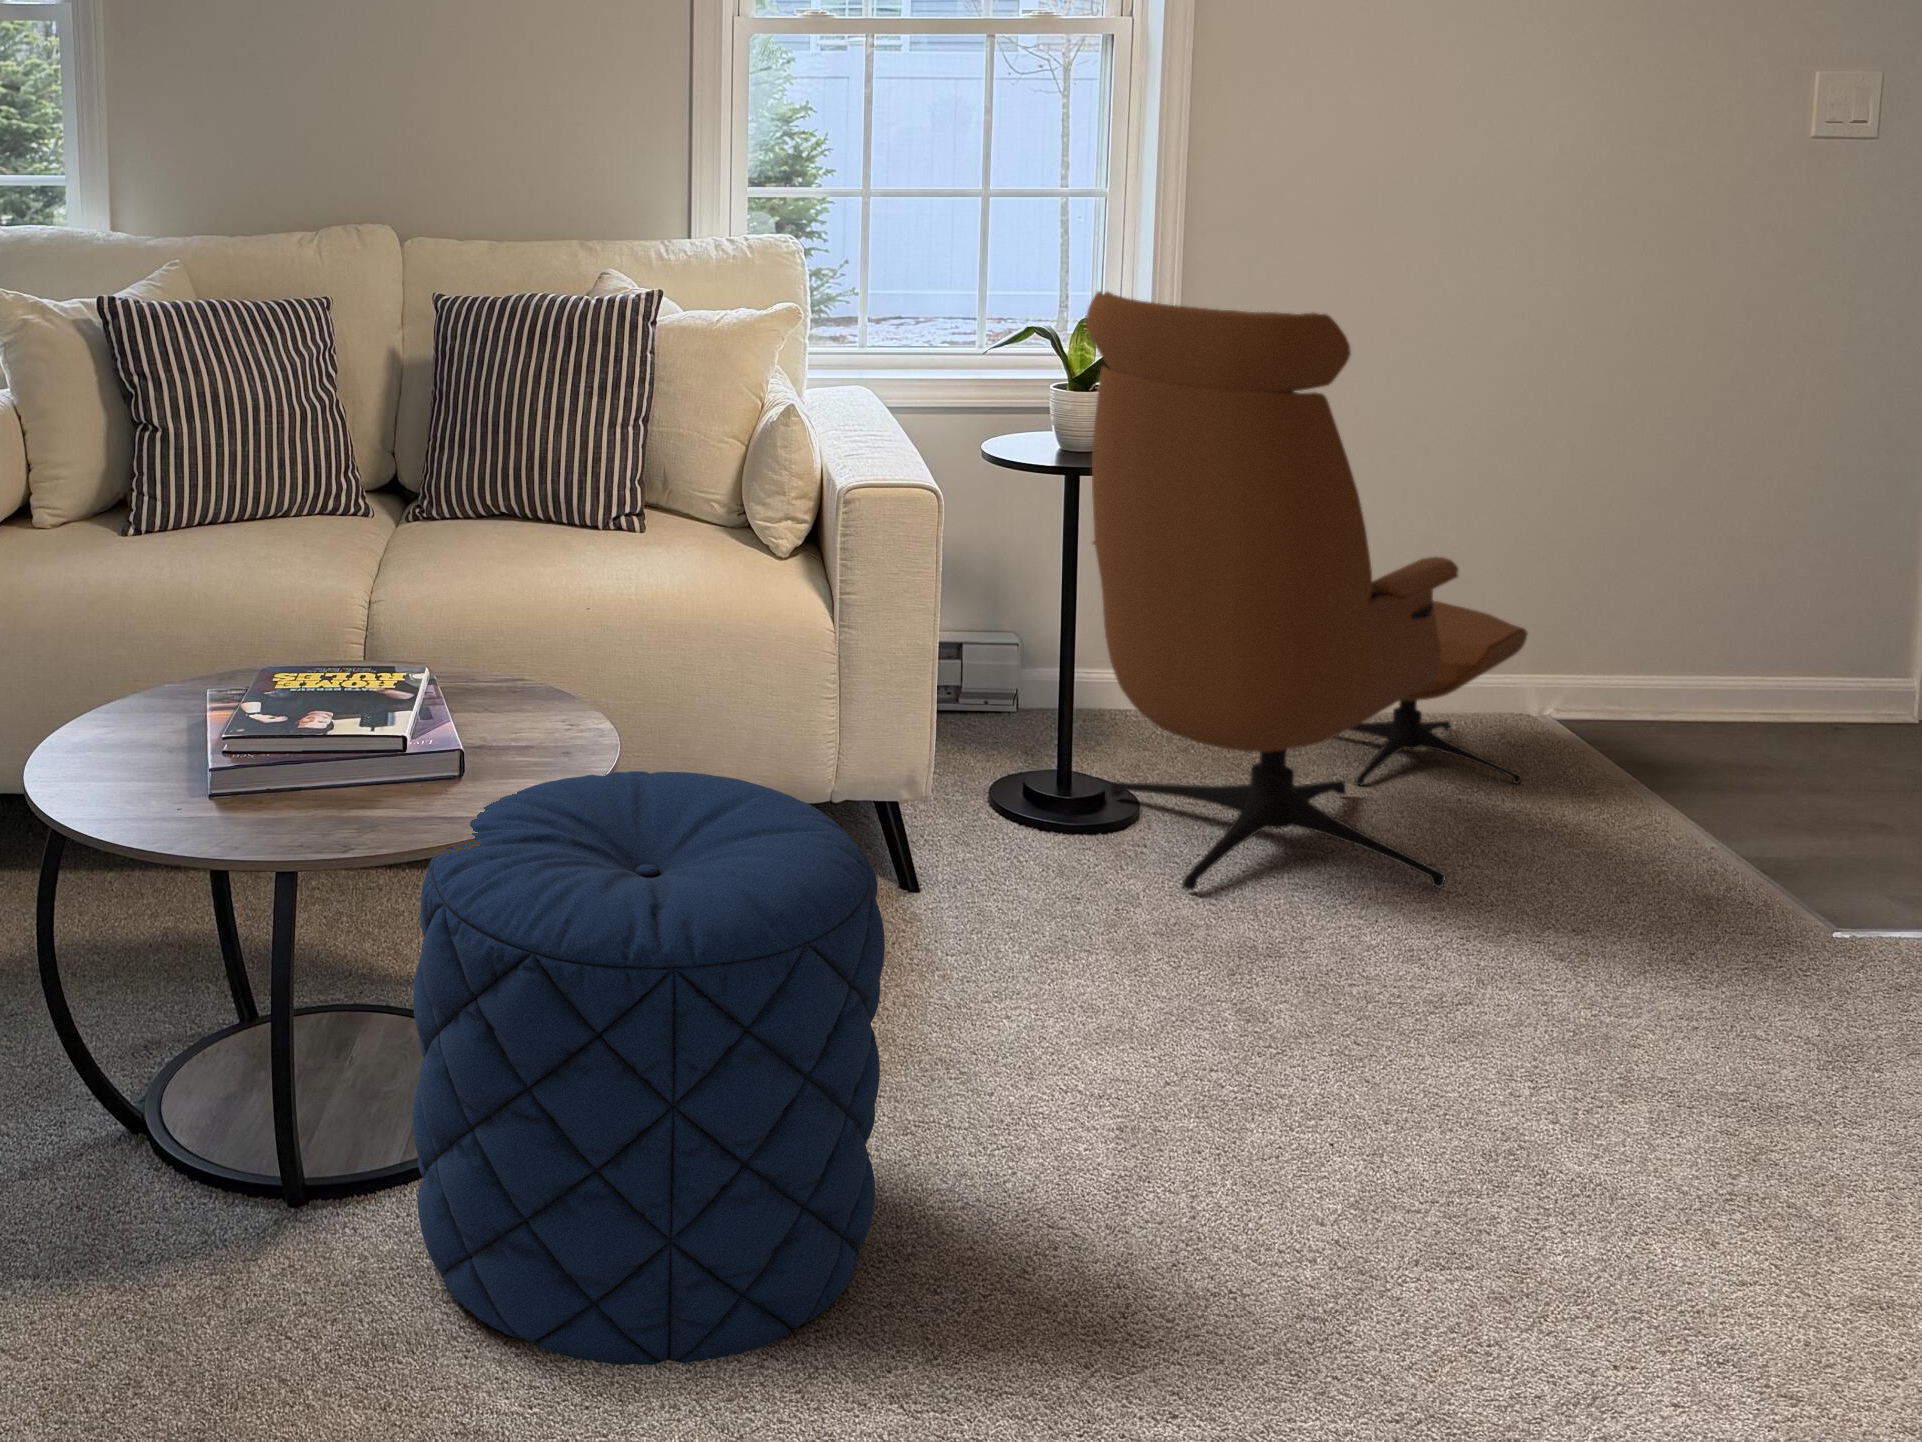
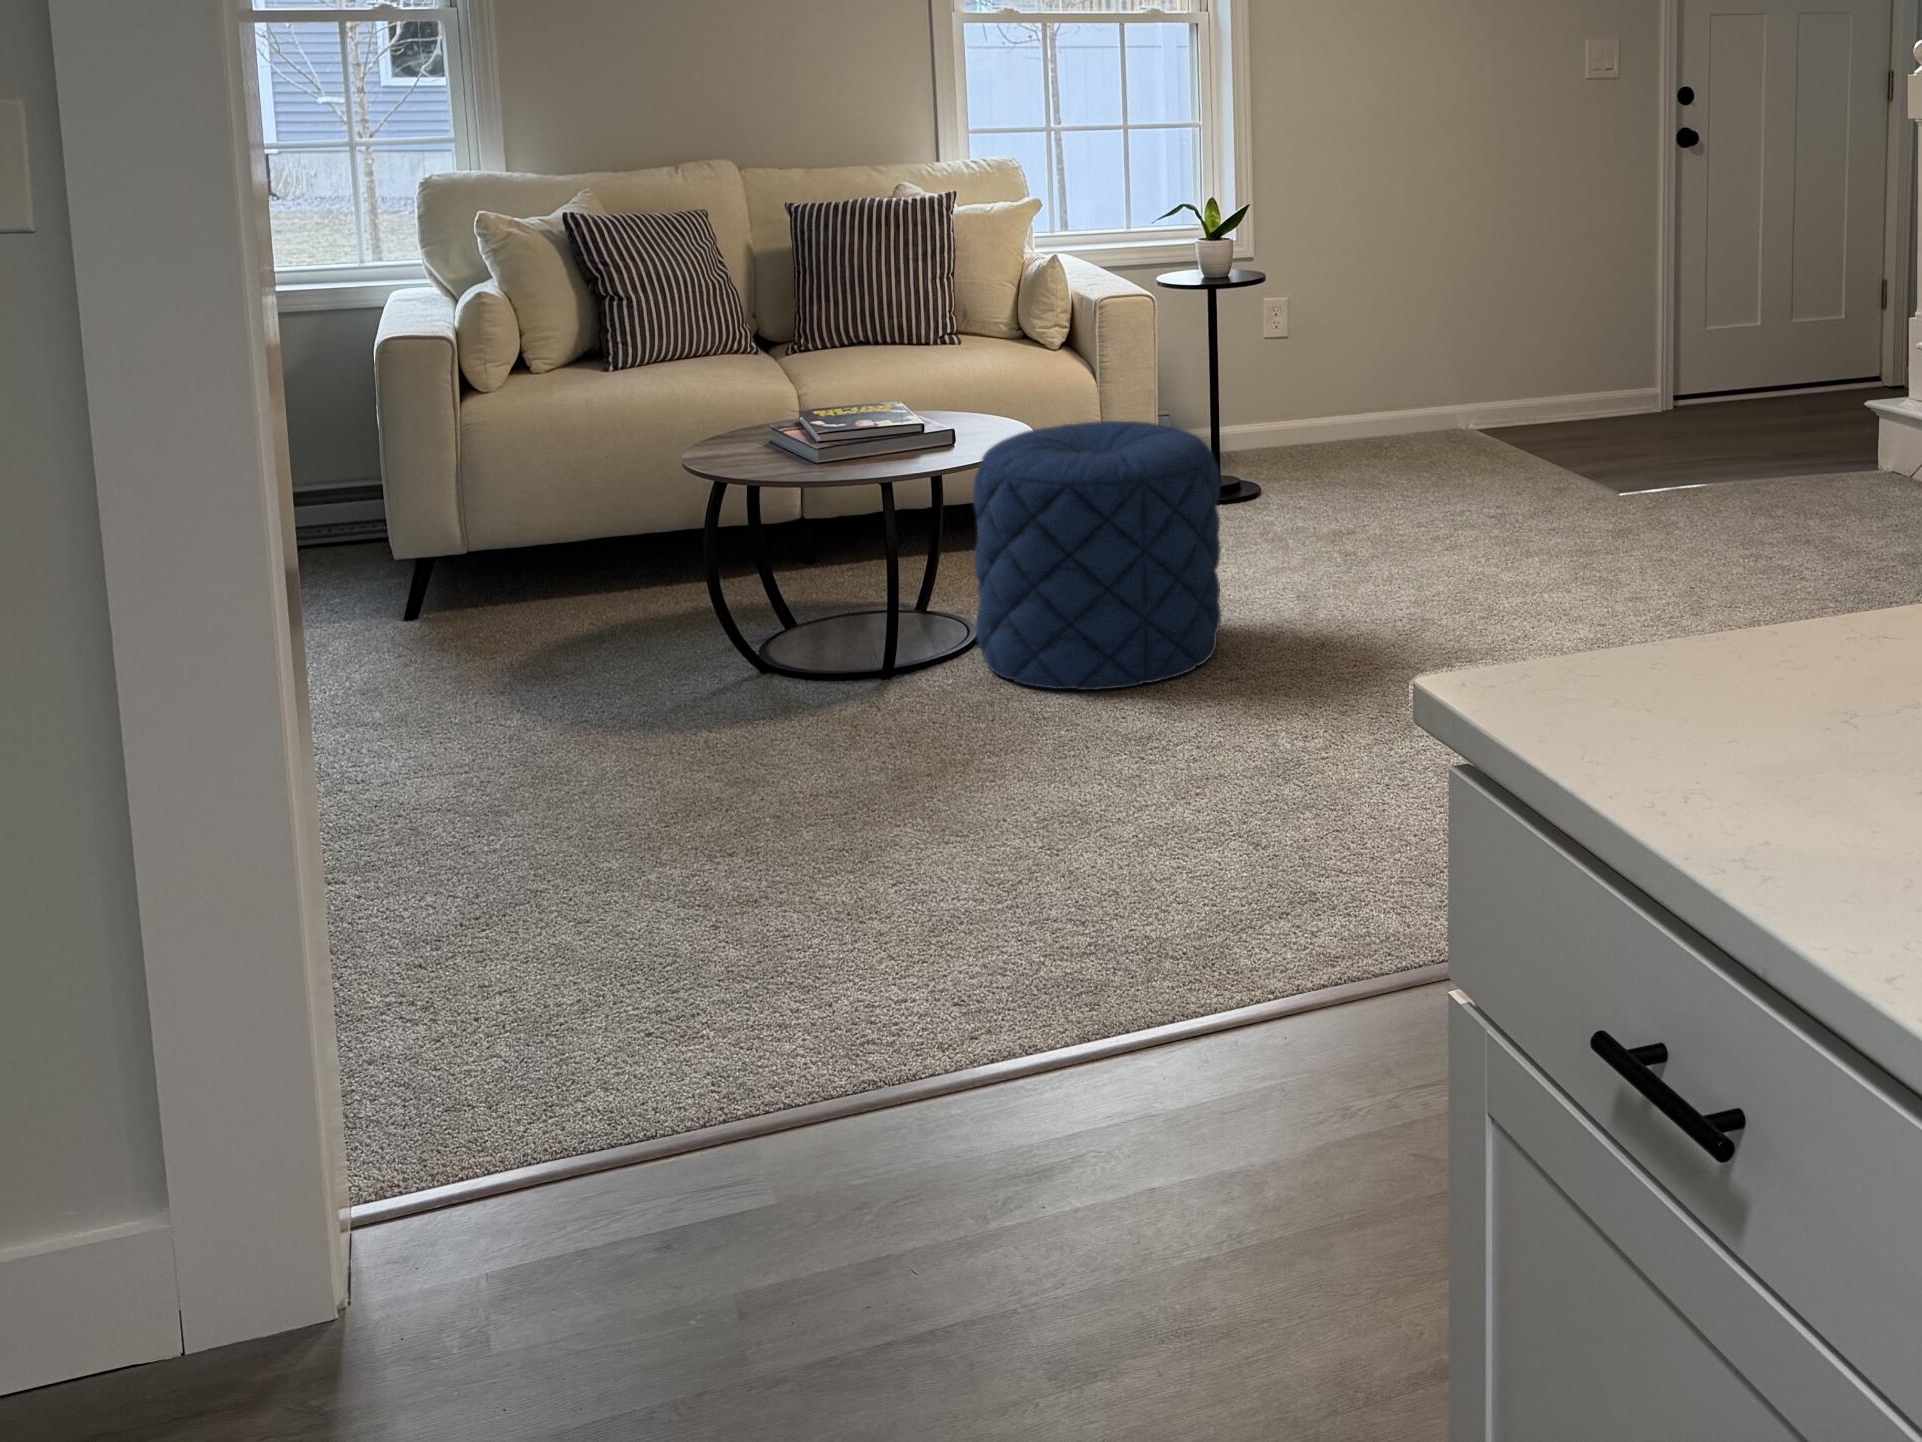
lounge chair: present [1086,291,1527,891] -> none [1228,172,1467,515]

